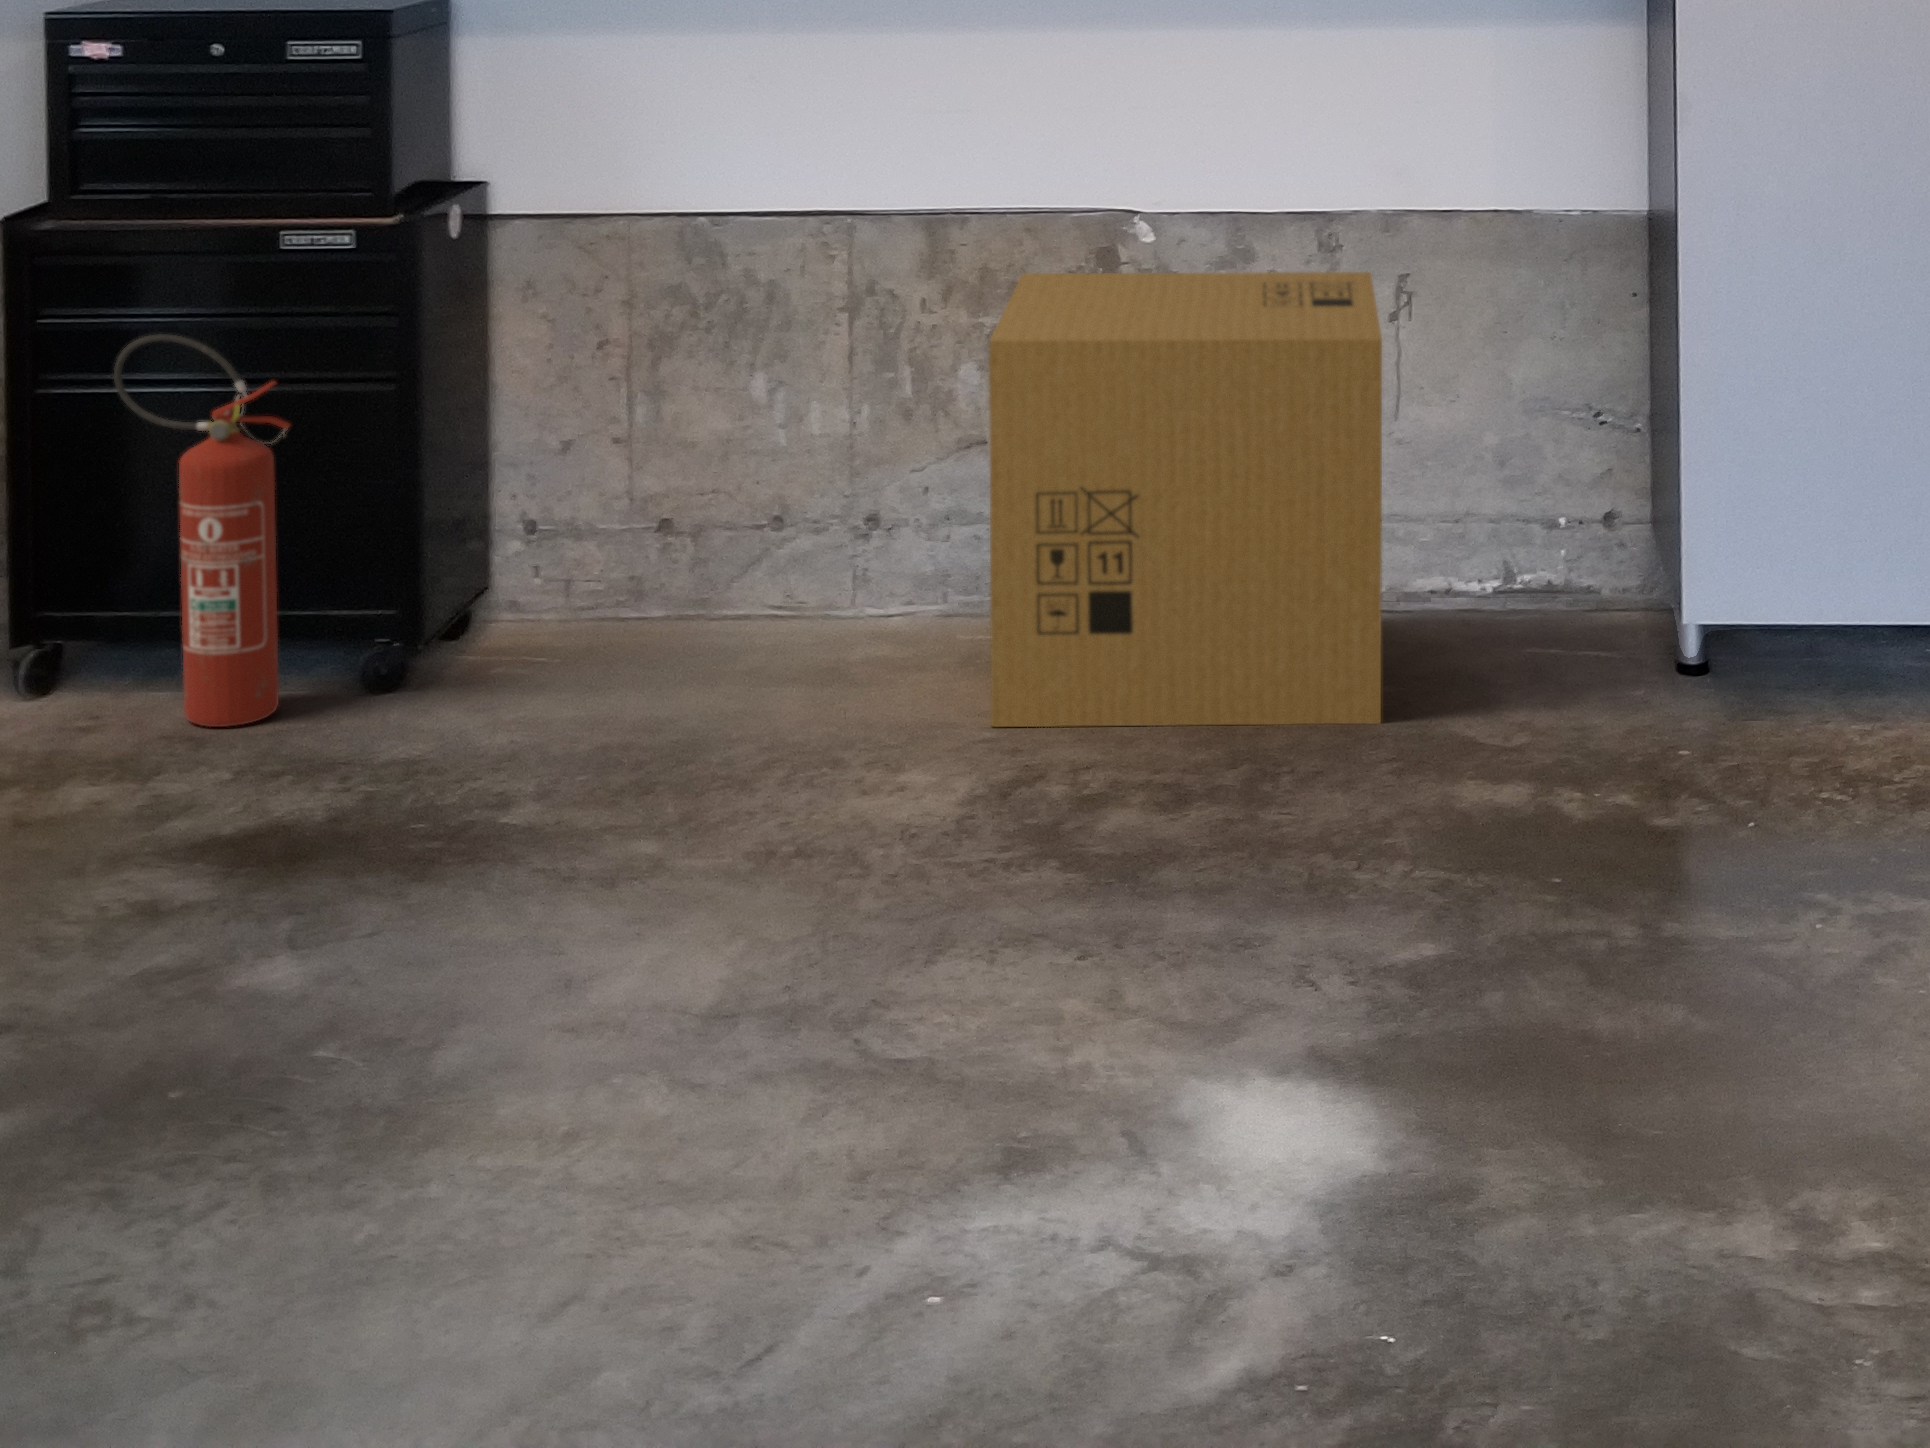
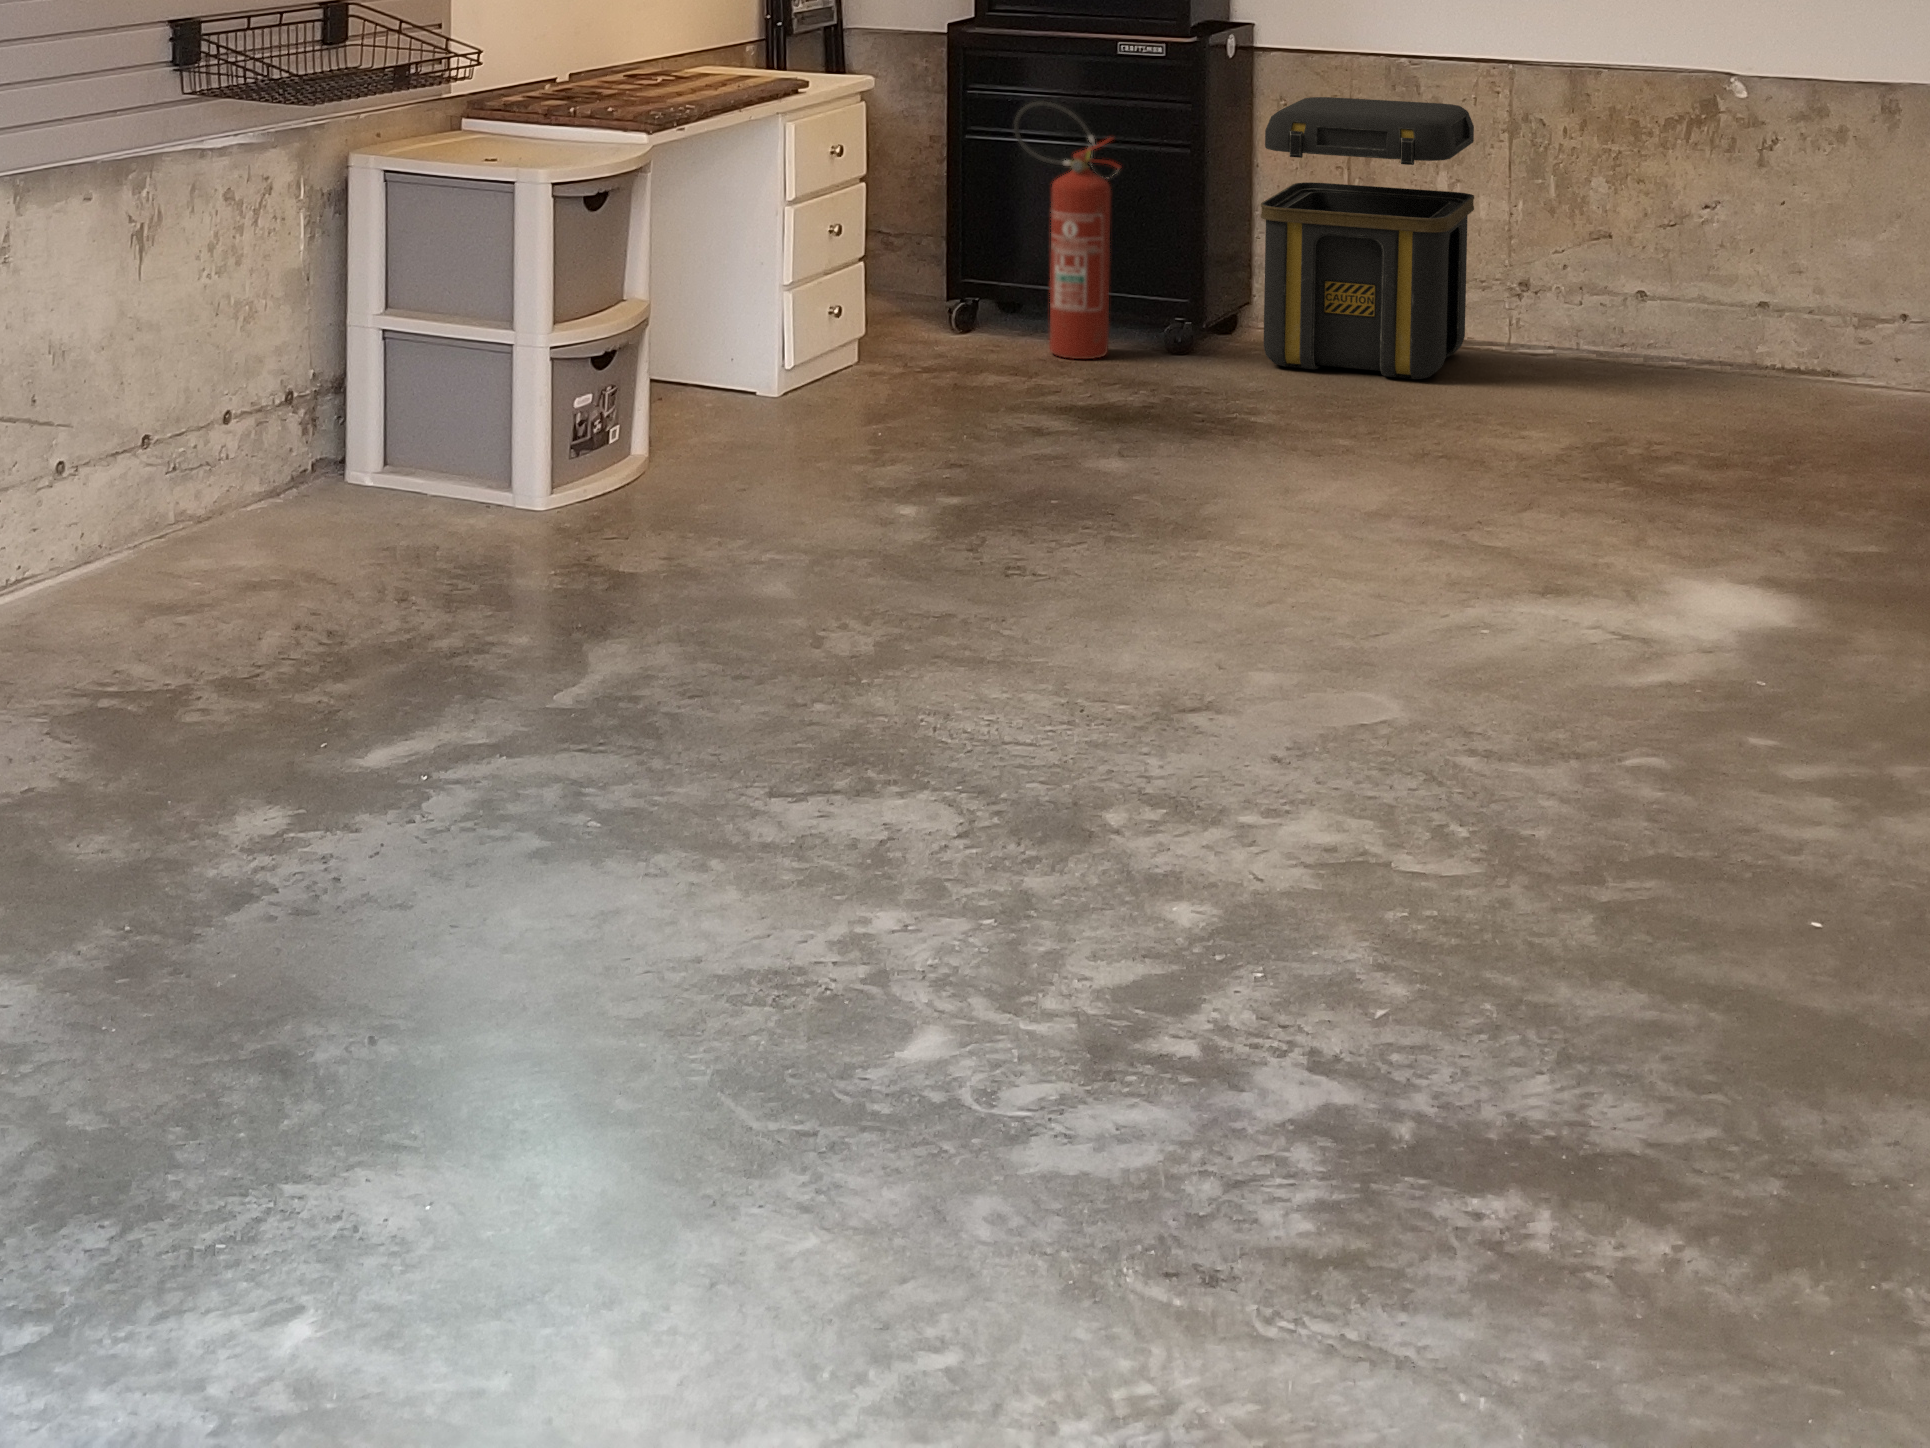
cardboard box: present [989,272,1382,727] -> none [1591,109,1921,447]
toolbox: none [507,284,807,696] -> present [1261,97,1474,379]

